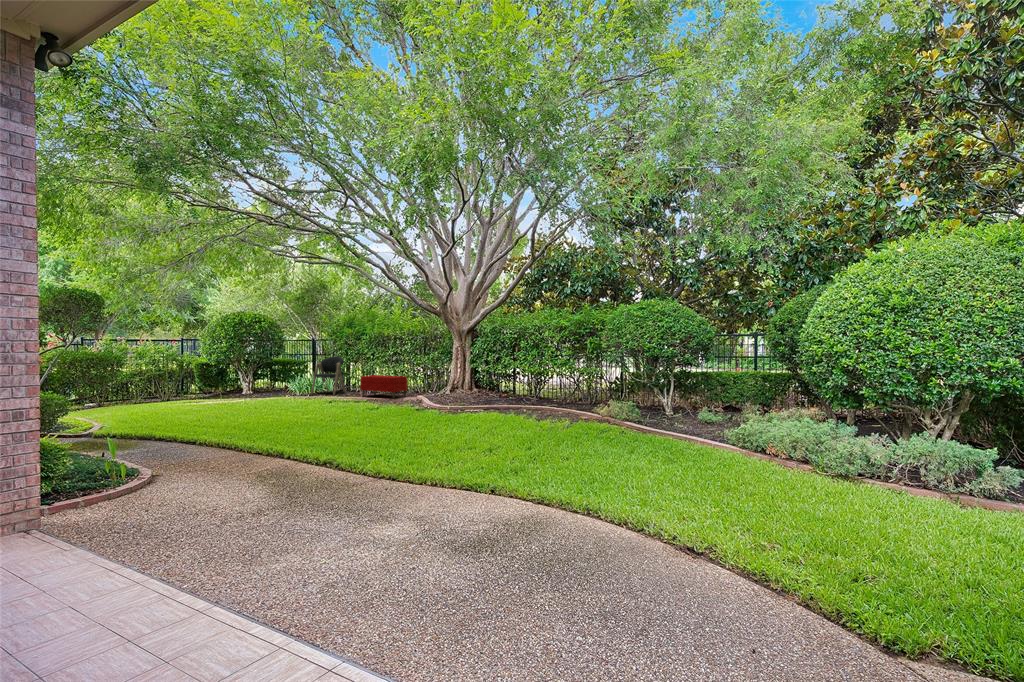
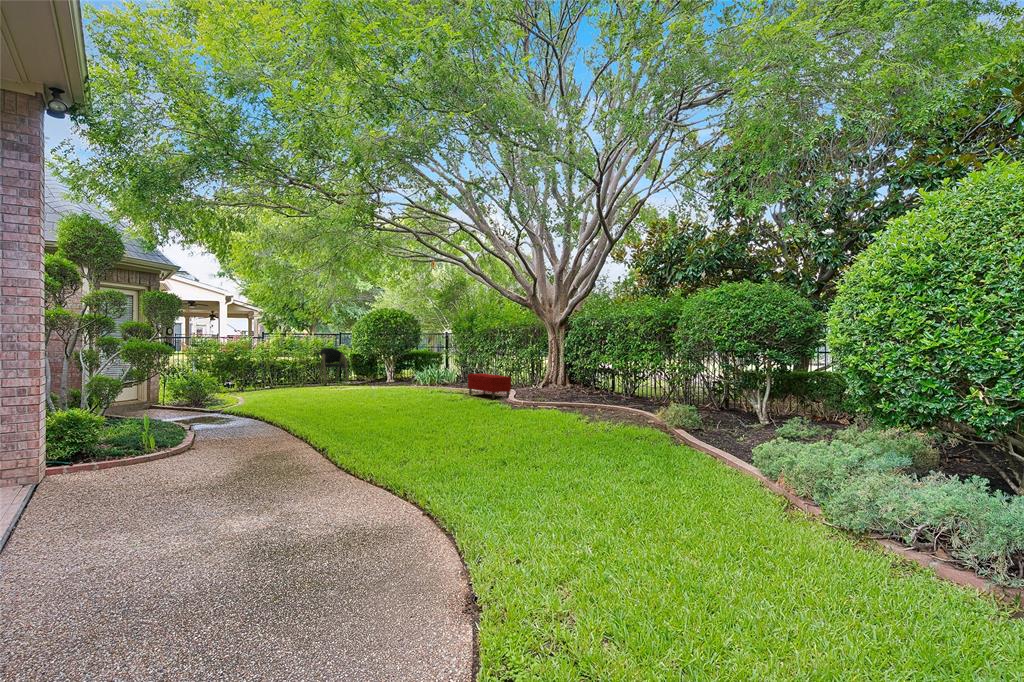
chair: present [311,356,345,395] -> present [318,348,348,383]

